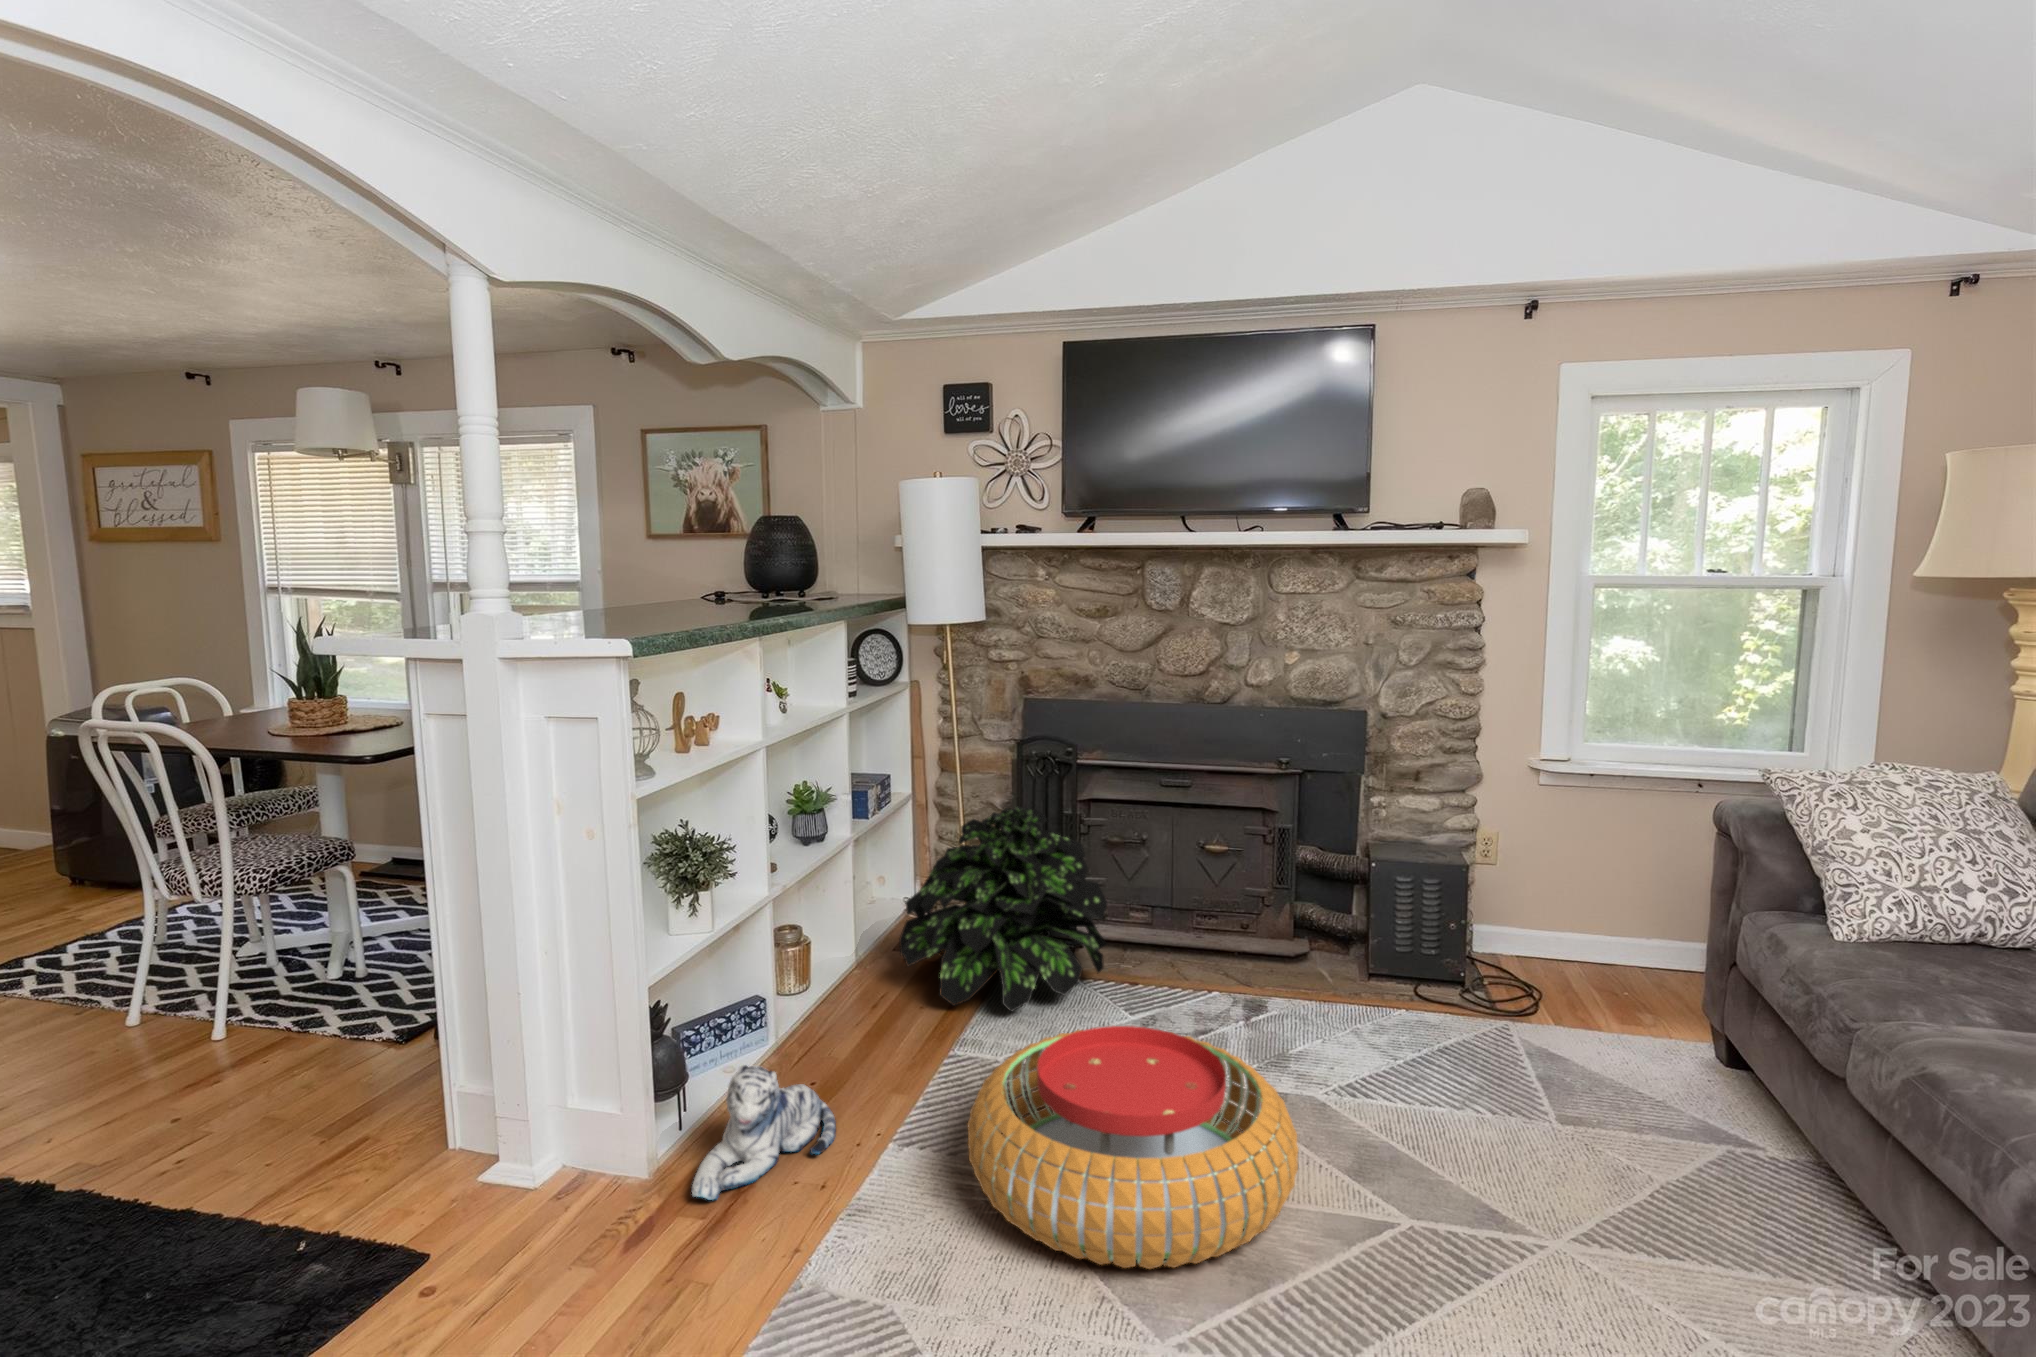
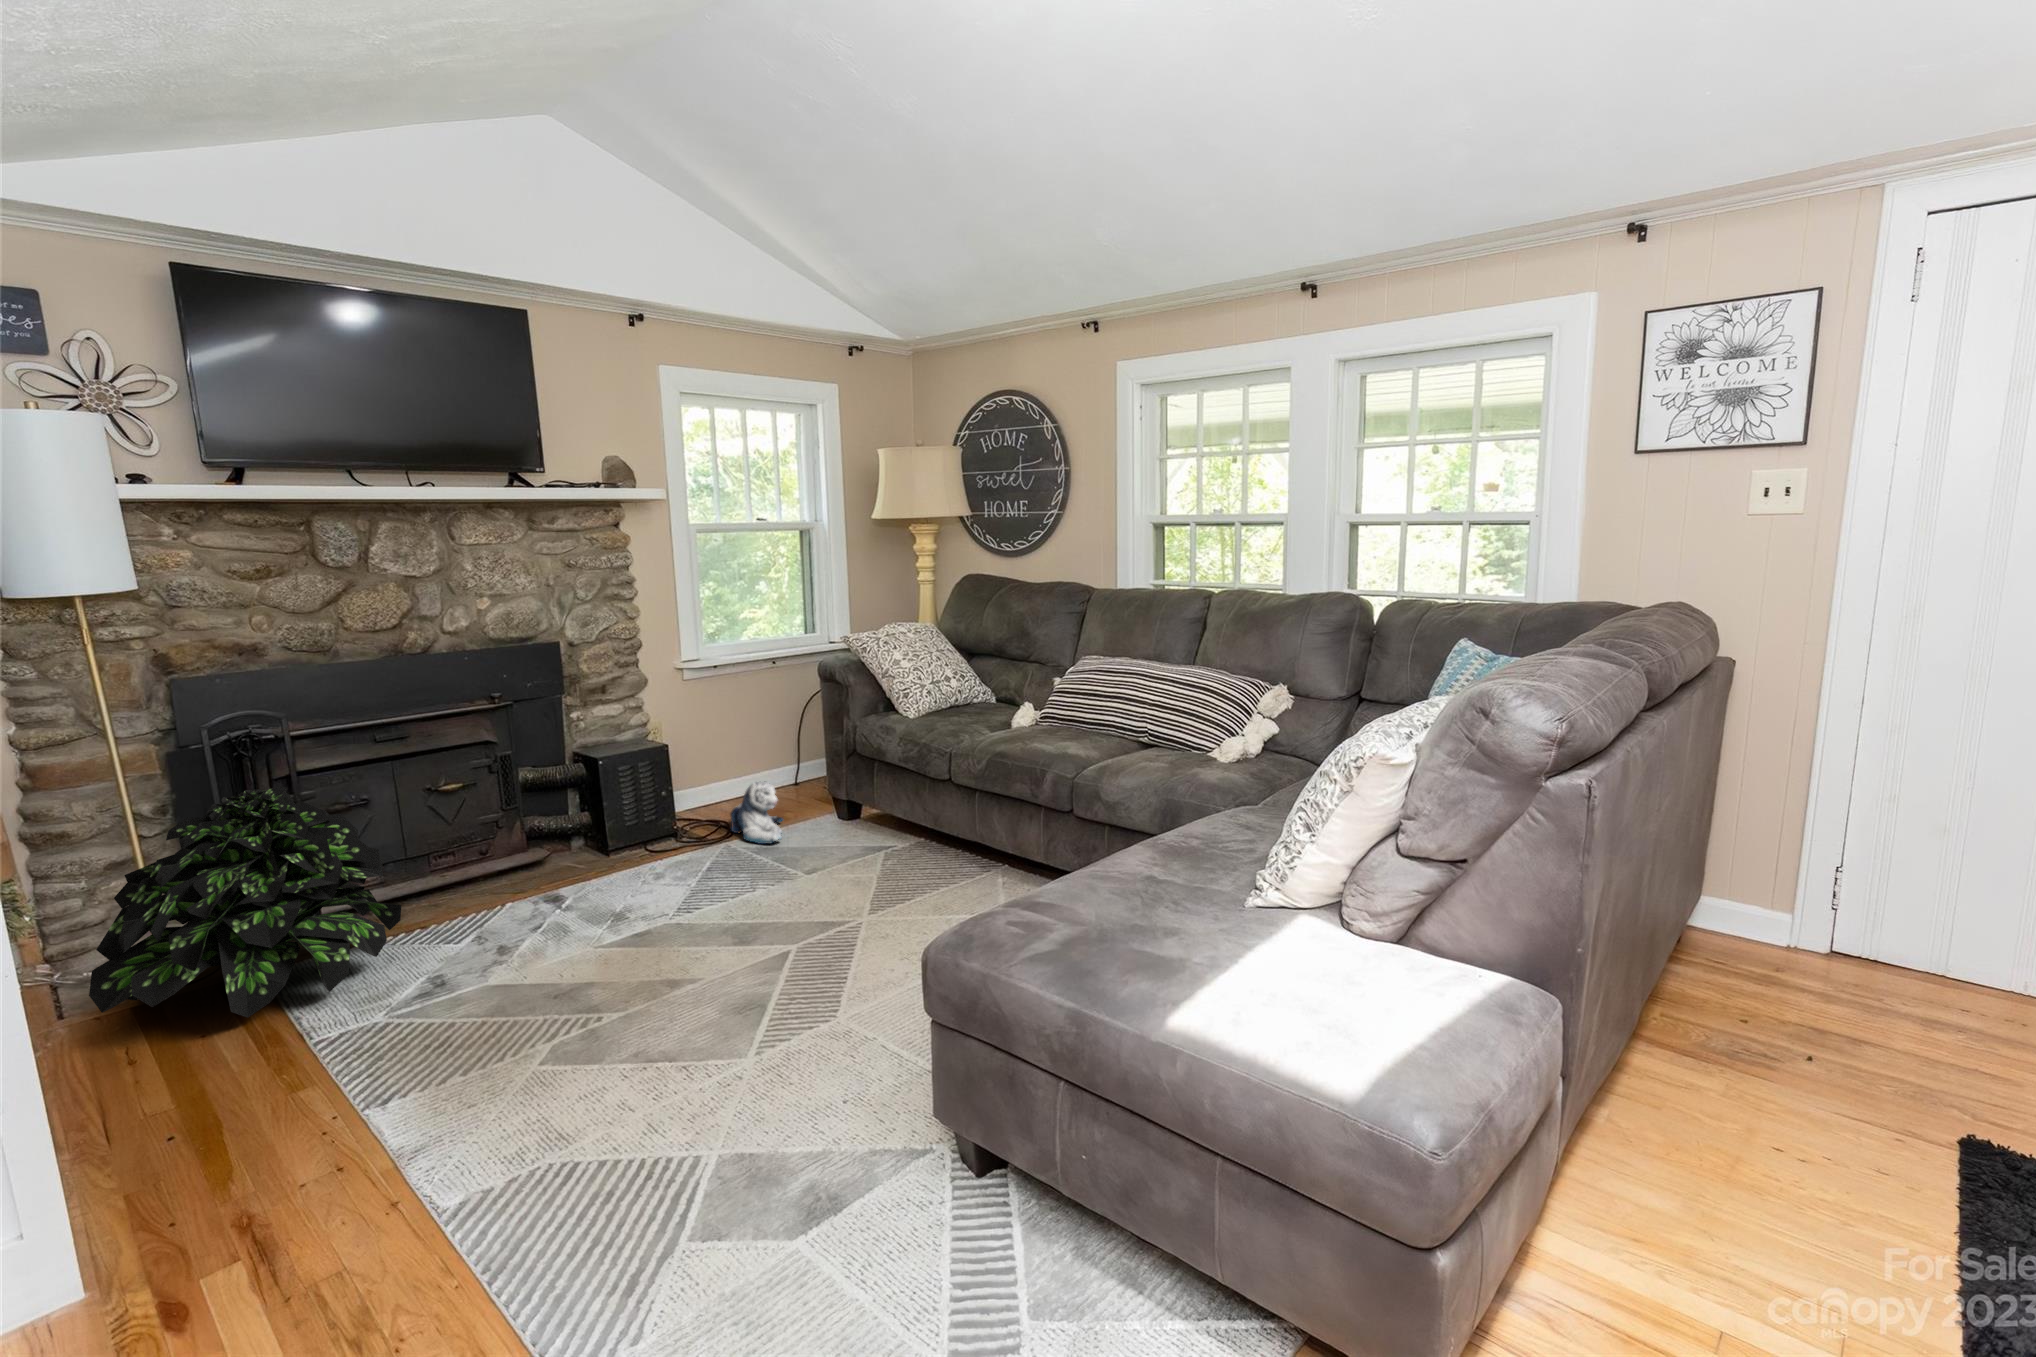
pouf: present [968,1026,1298,1269] -> none [441,899,740,1085]
plush toy: present [691,1065,836,1200] -> present [730,782,783,844]

